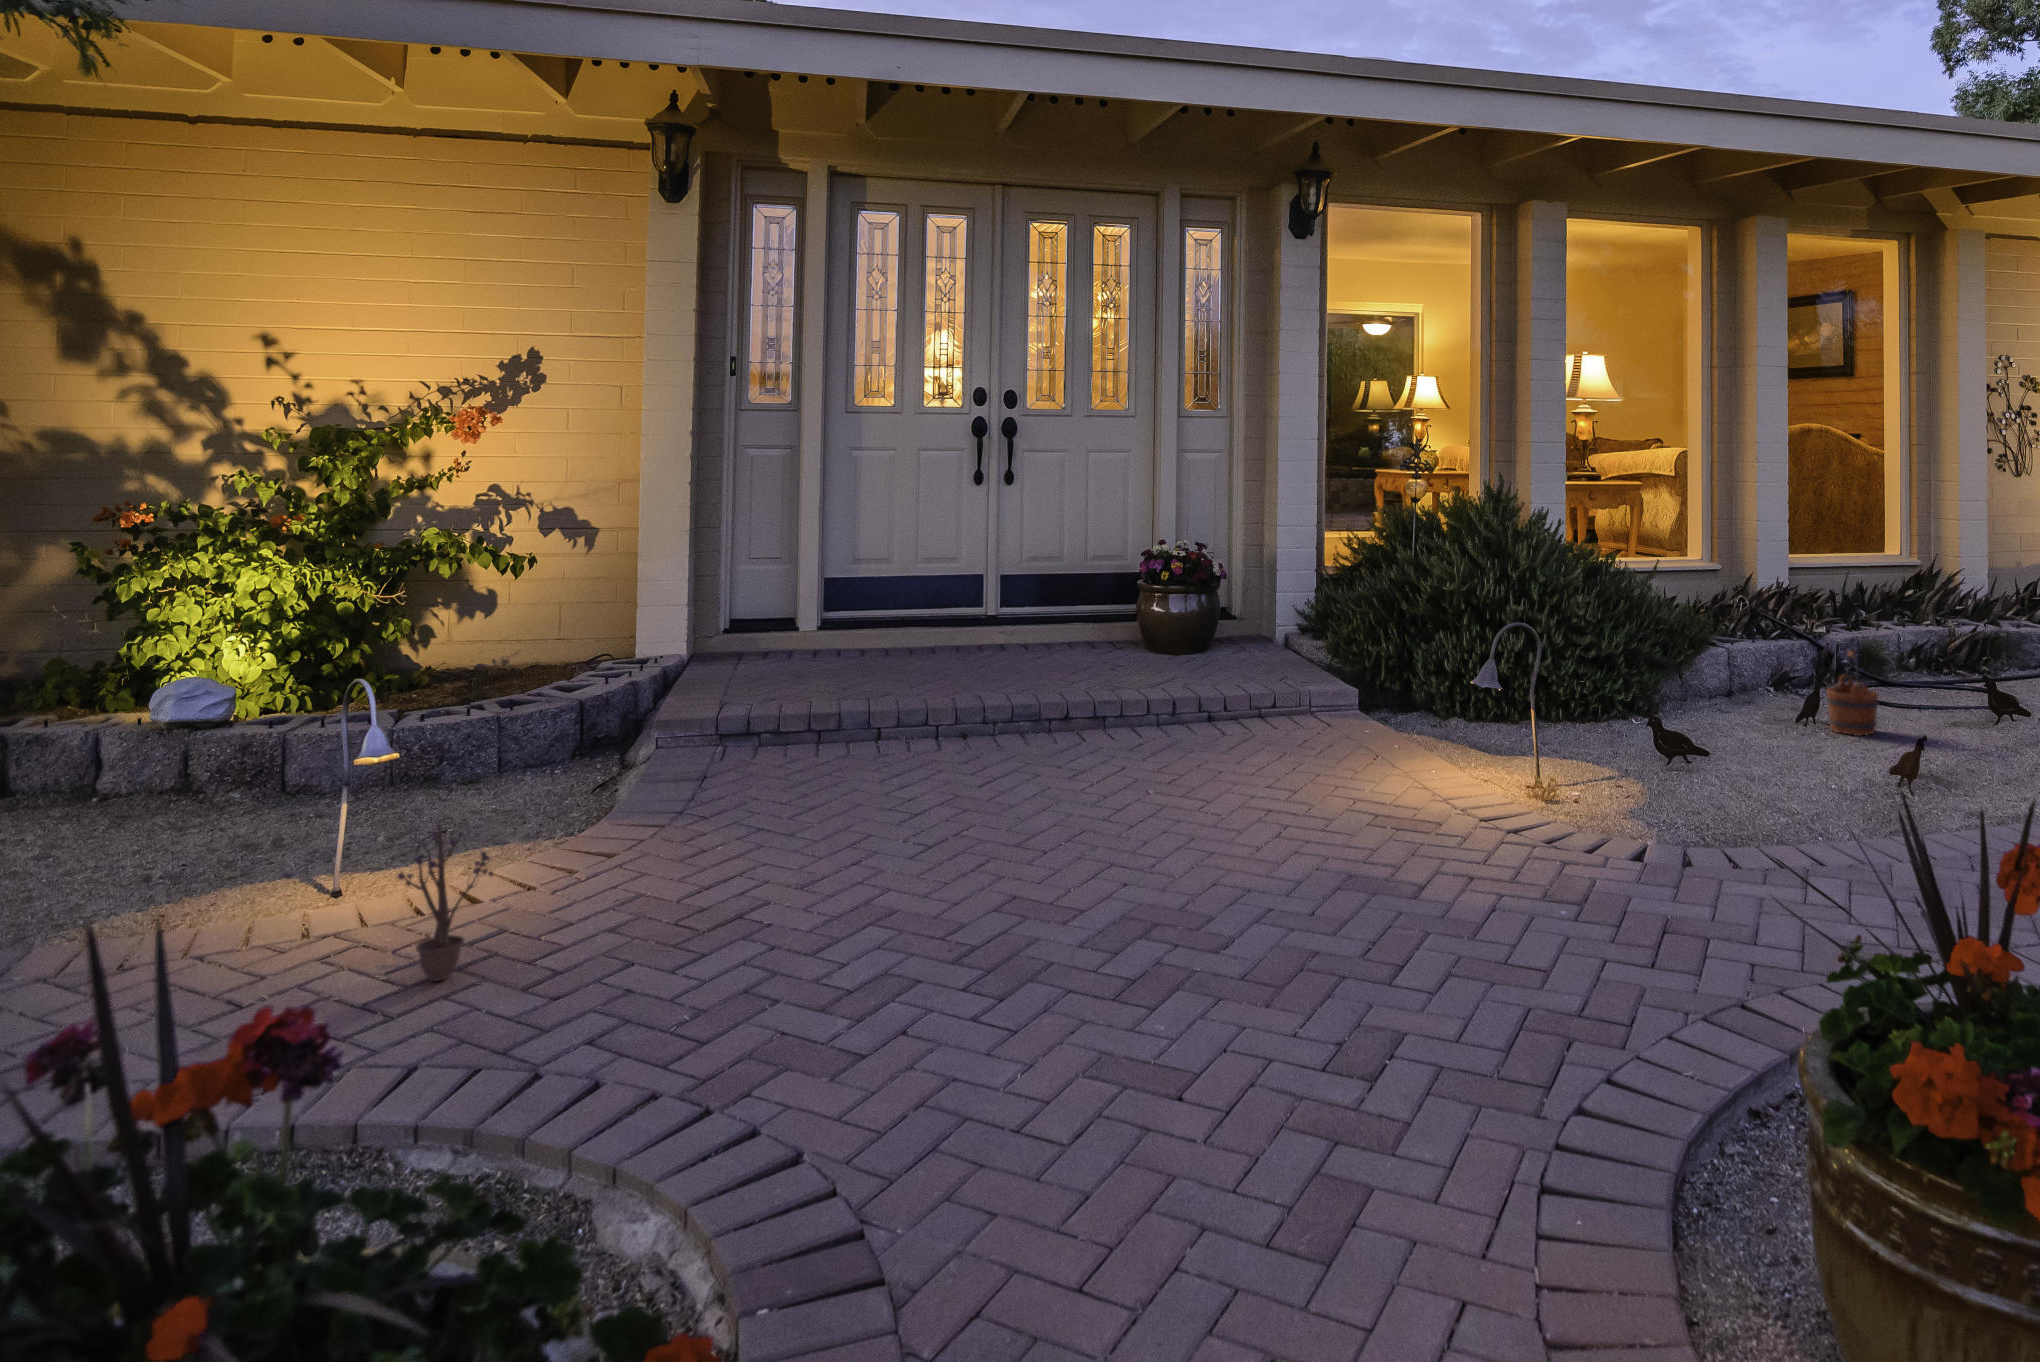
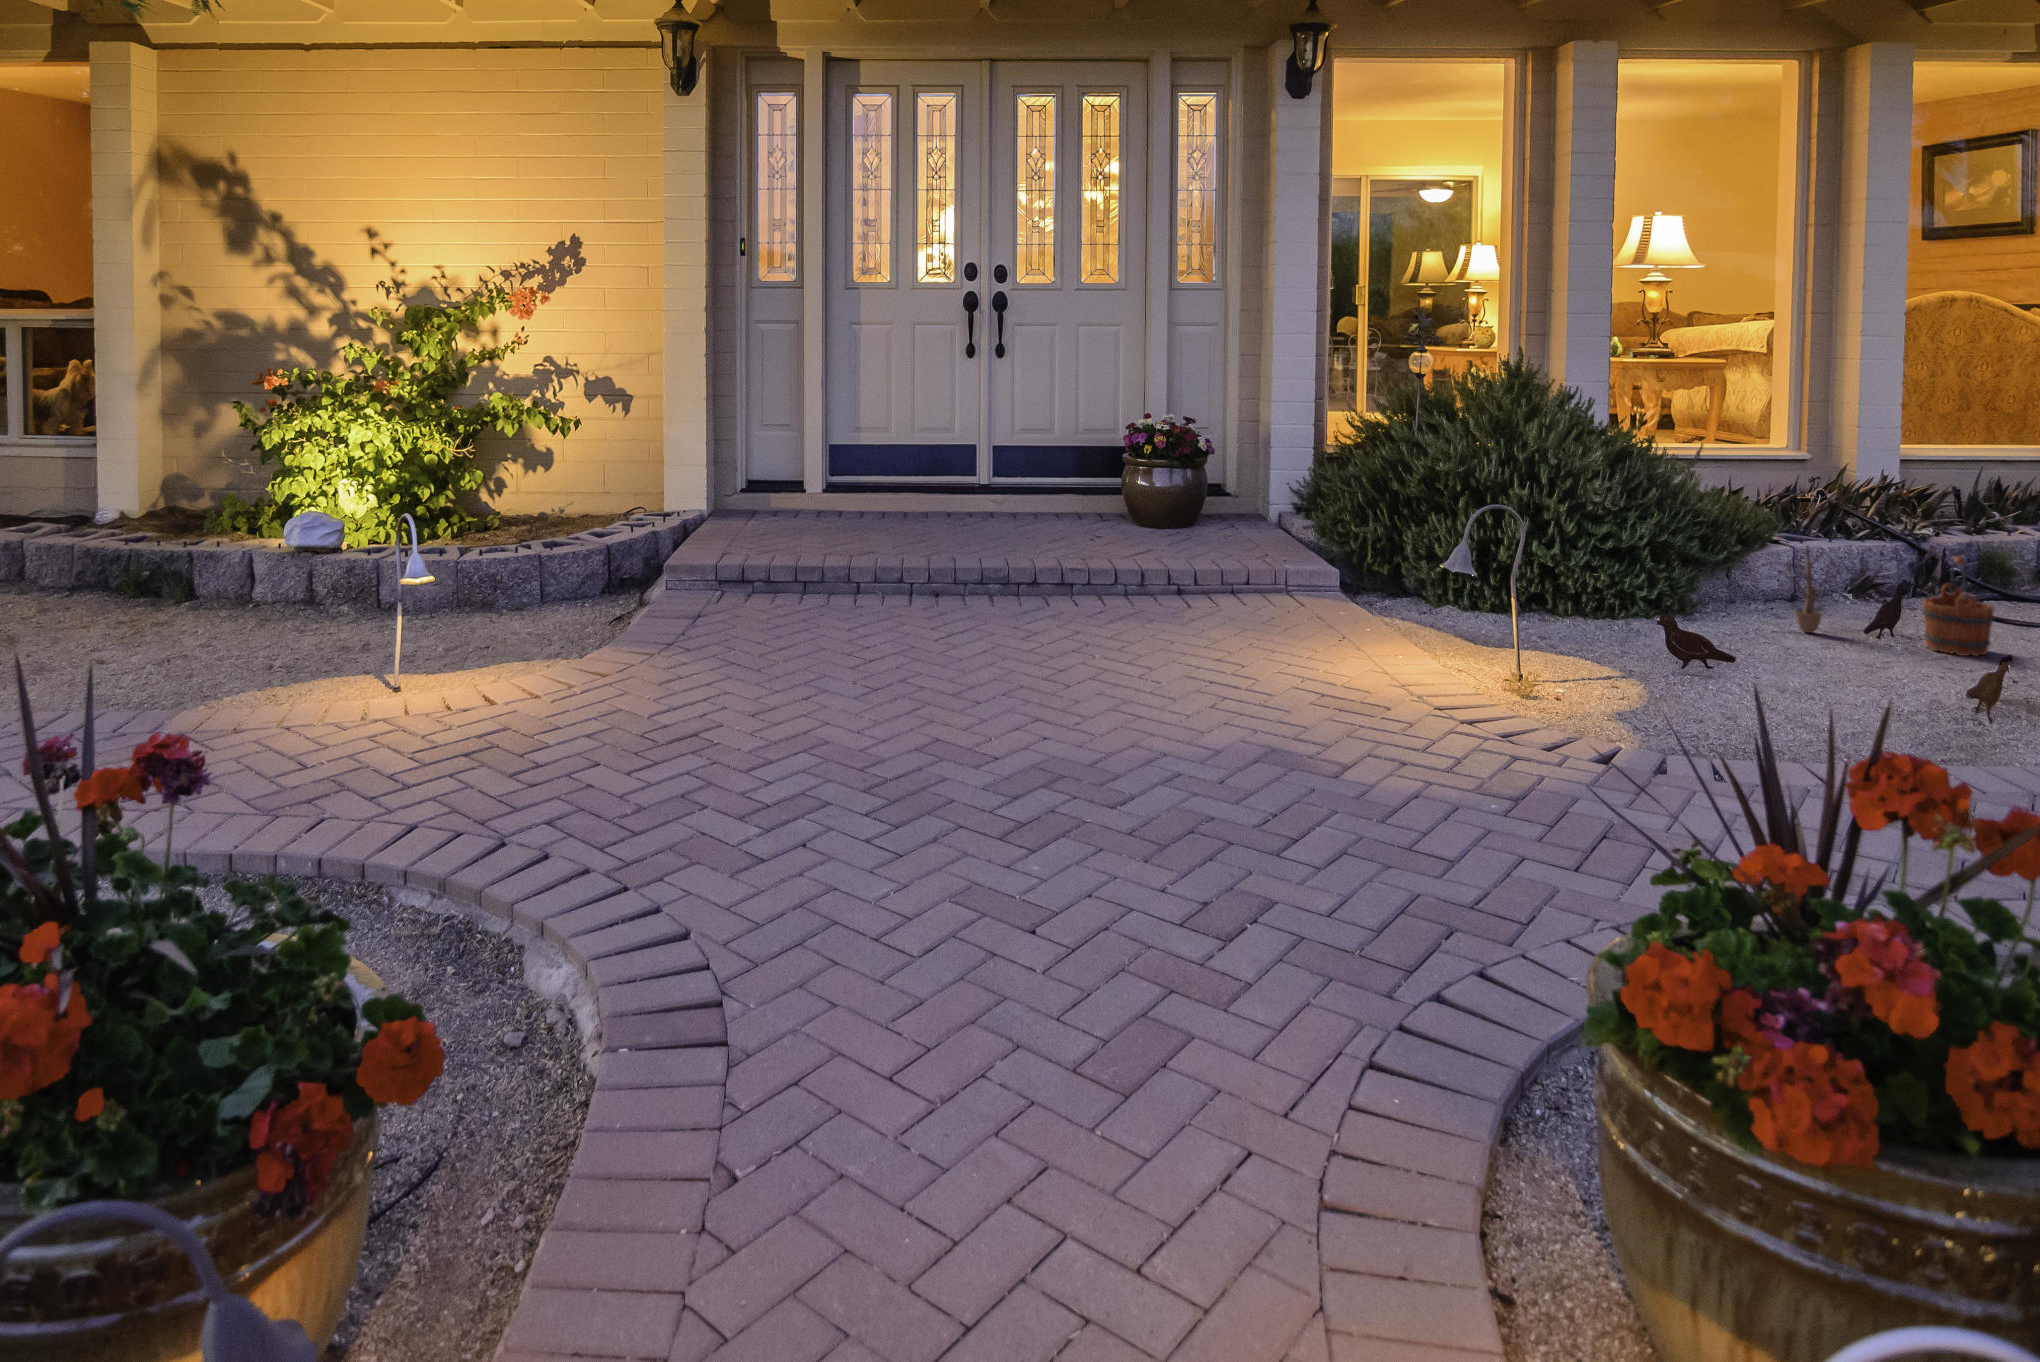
decorative plant: present [382,825,493,981] -> present [1767,545,1842,633]

